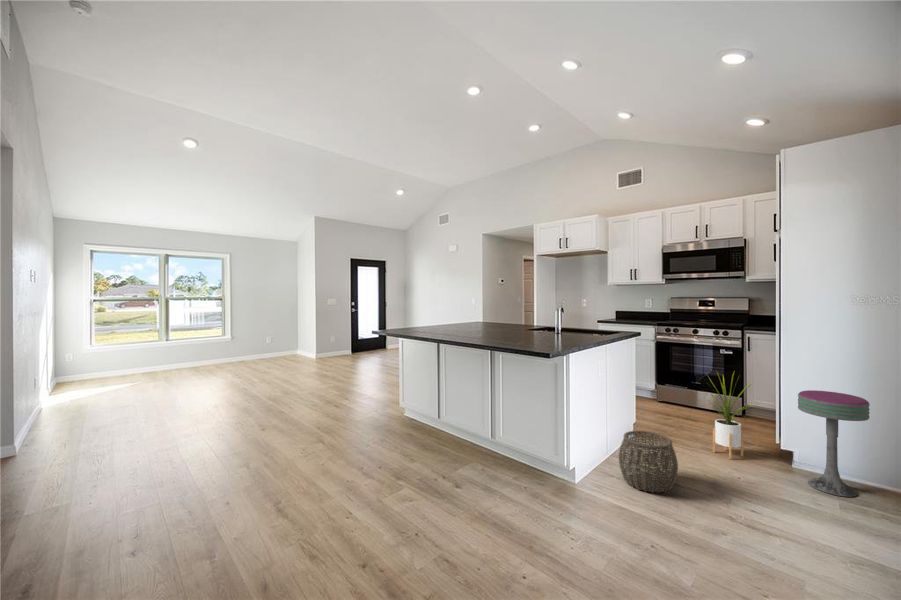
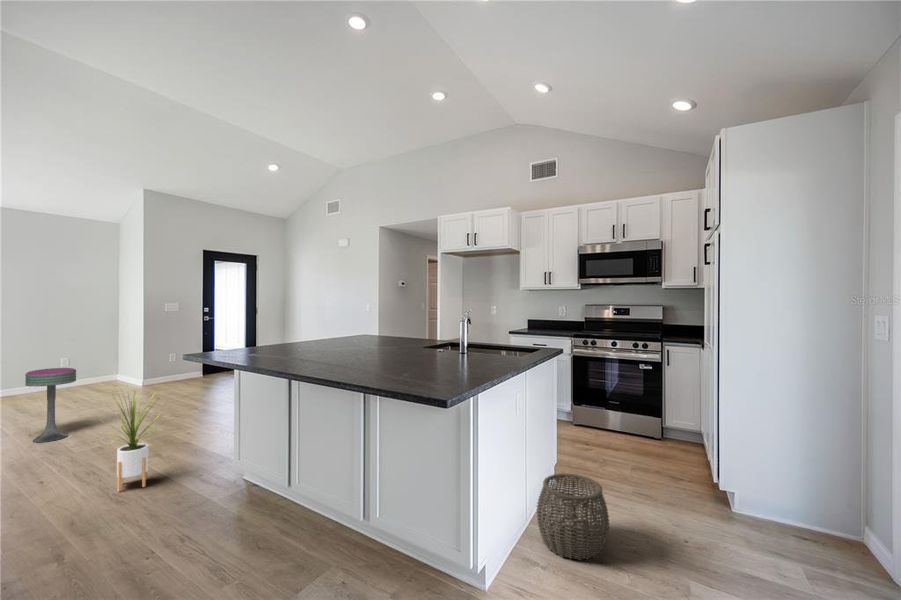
house plant: present [710,375,752,459] -> present [110,392,154,492]
bar stool: present [798,390,870,497] -> present [25,368,76,442]

